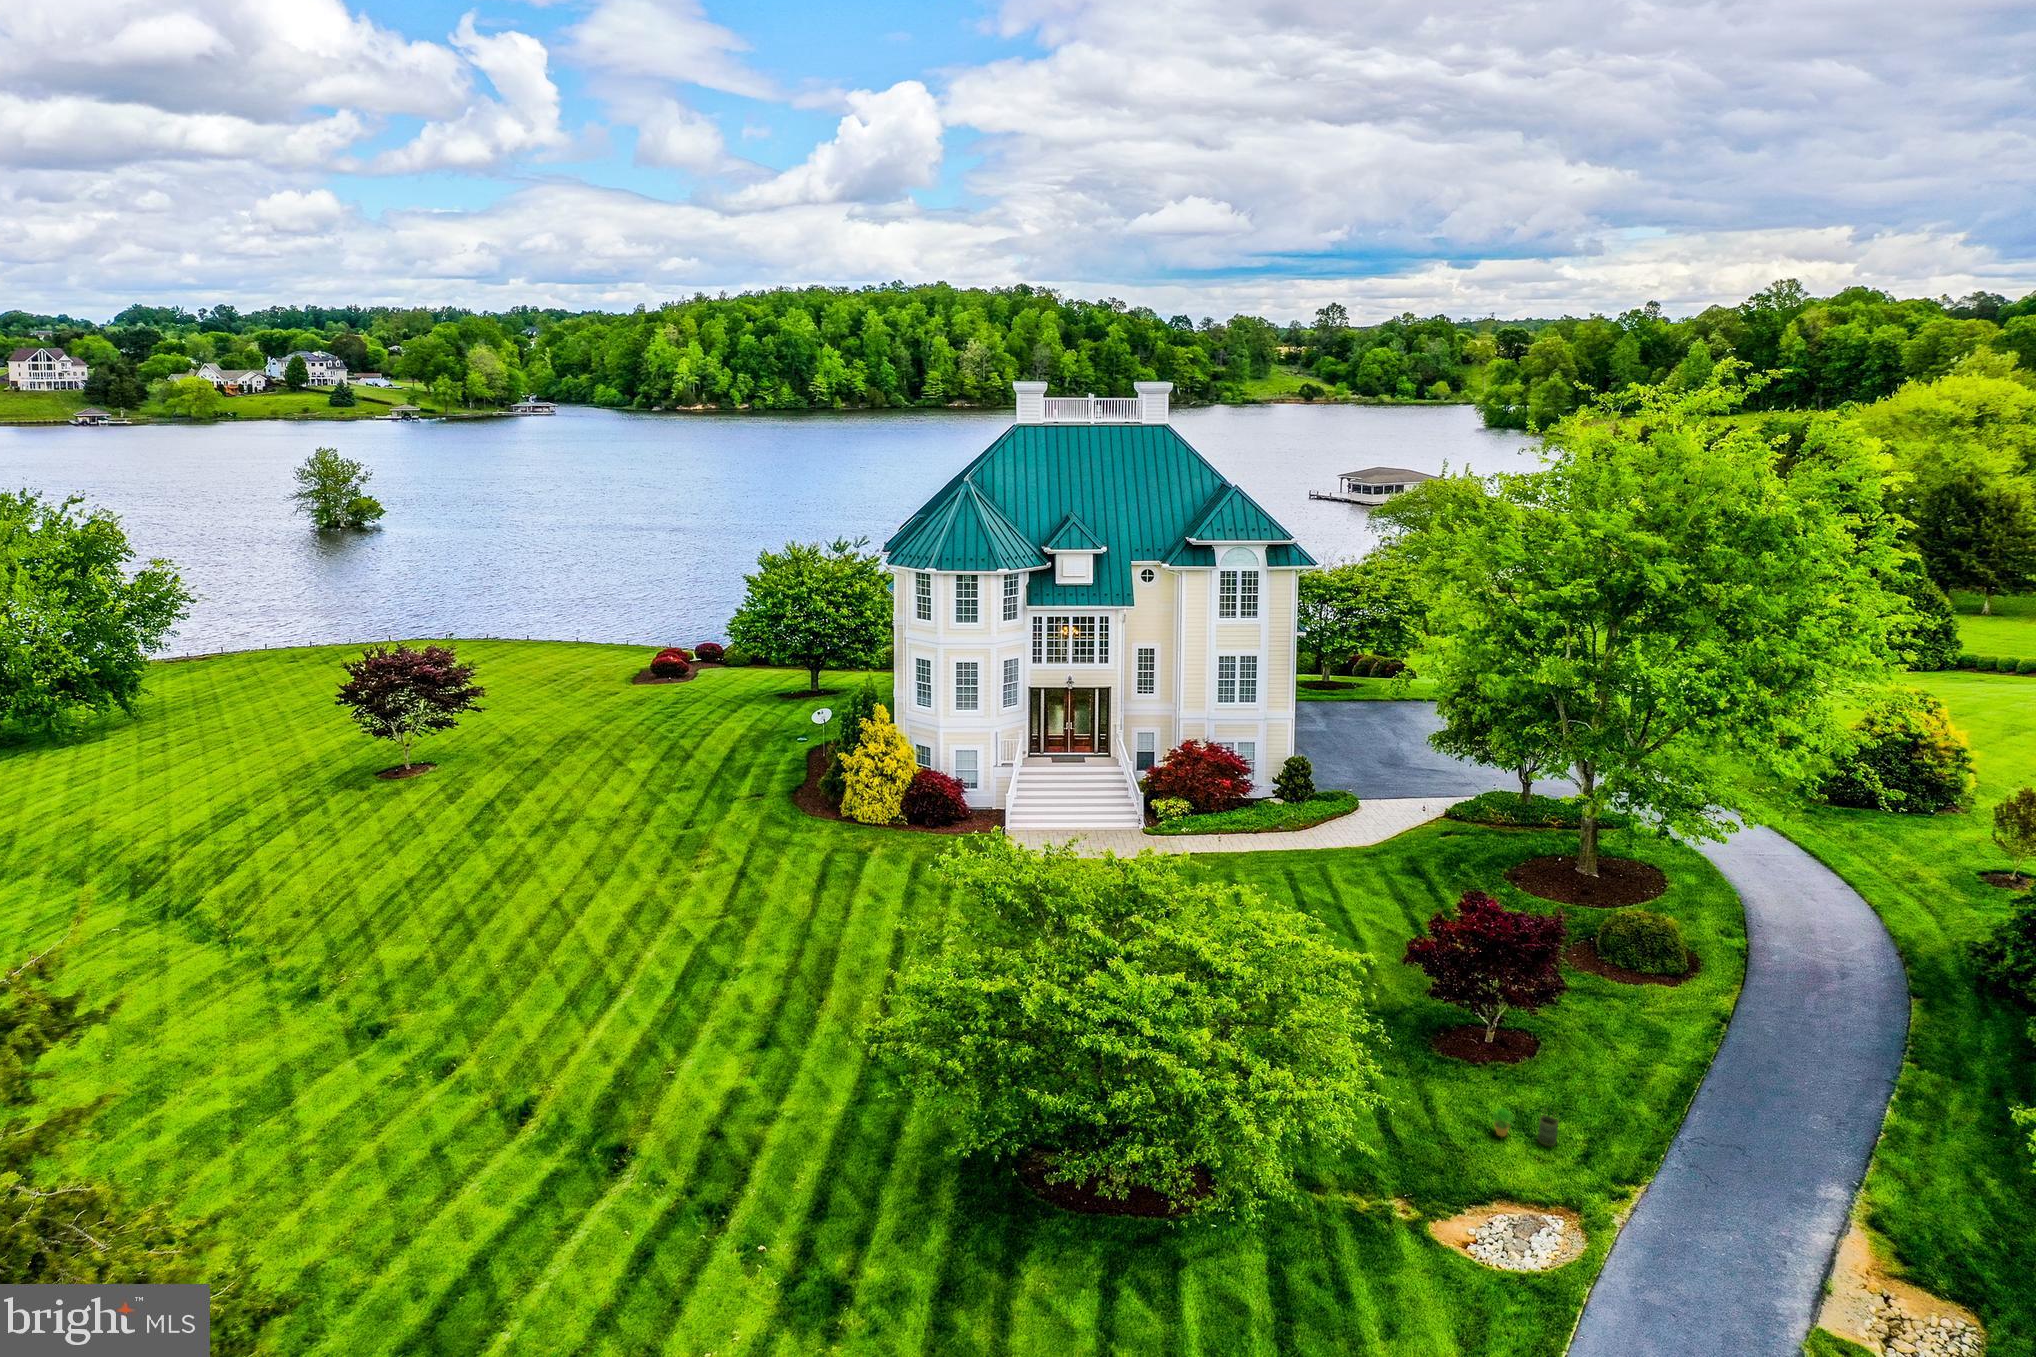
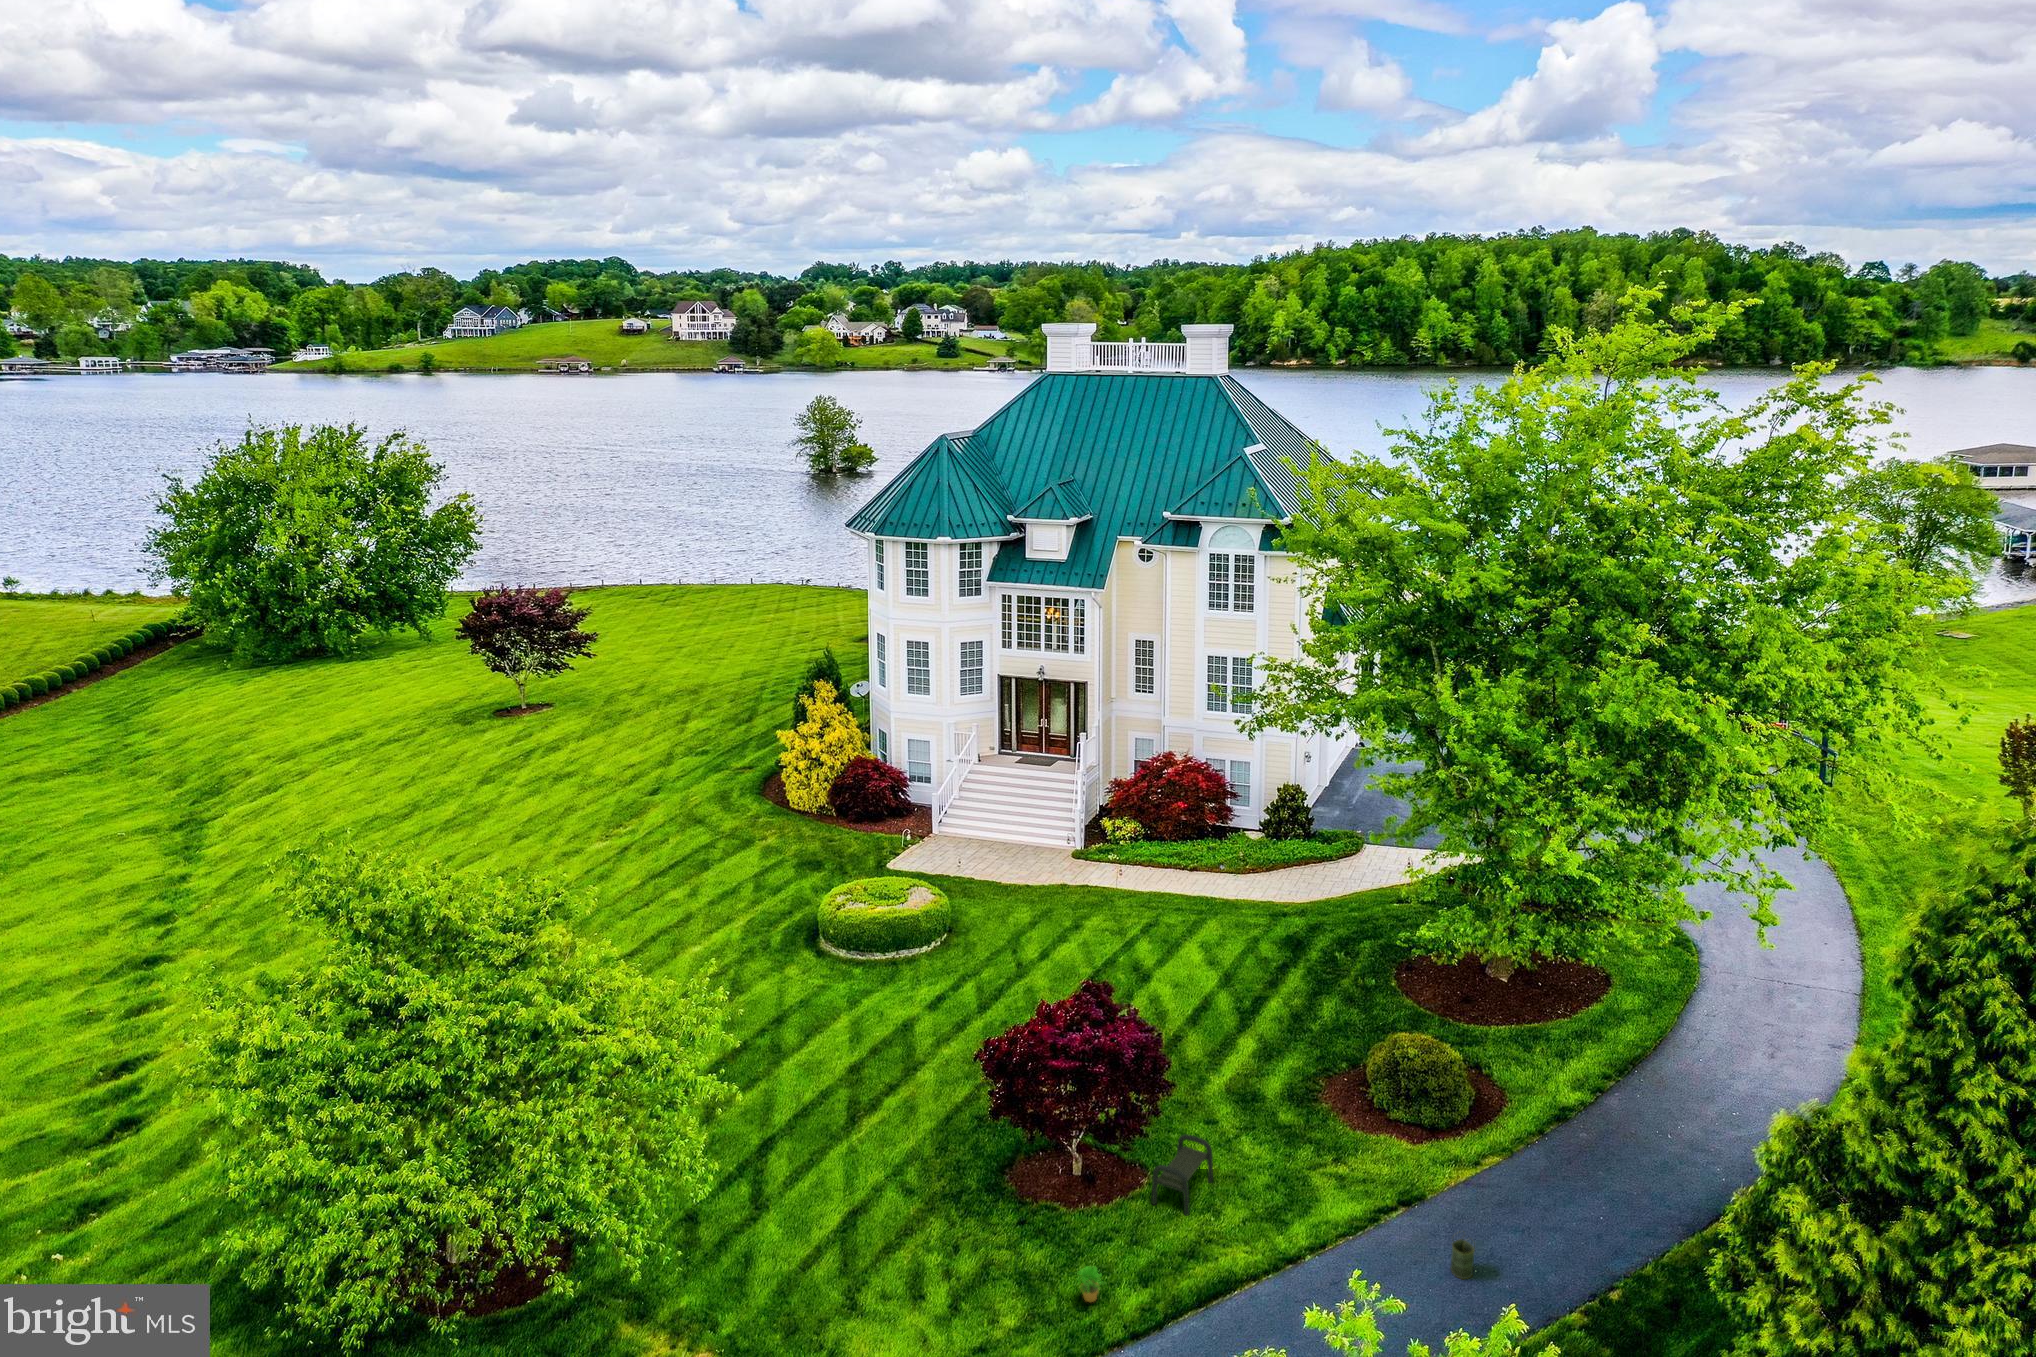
bench: none [1473,1010,1513,1069] -> present [1152,1134,1213,1216]
basket: present [1538,1115,1558,1146] -> present [1451,1239,1475,1279]

